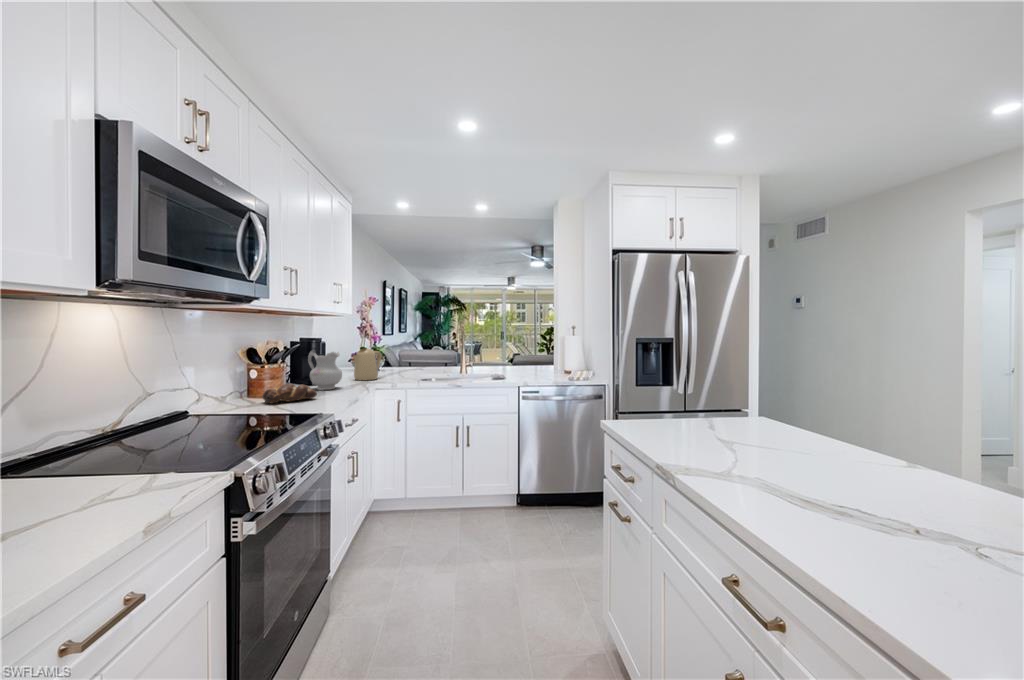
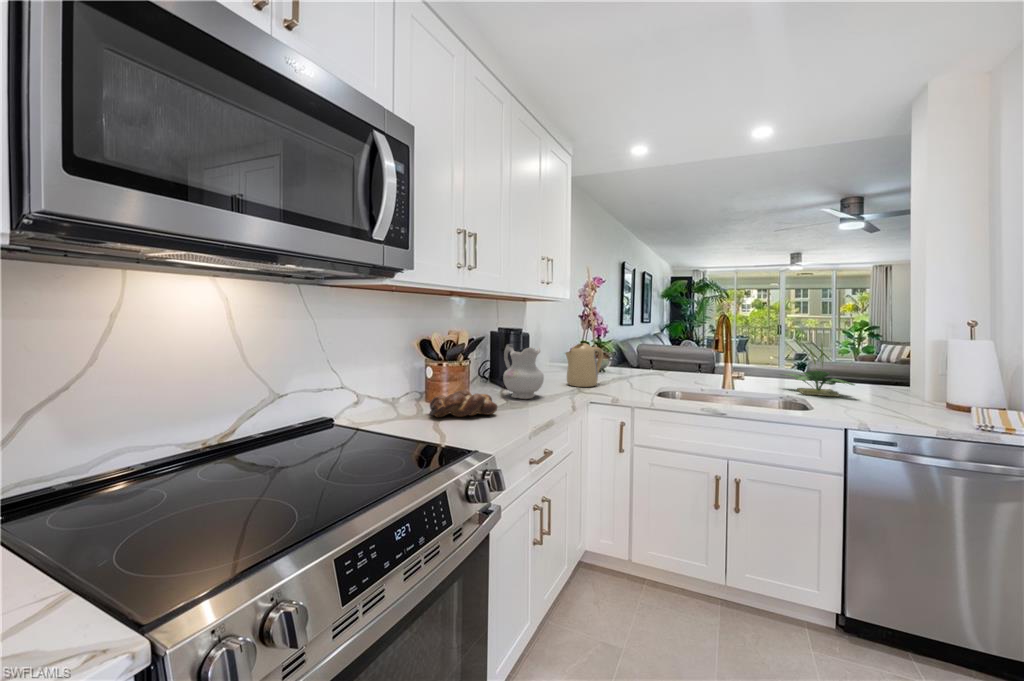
potted plant: none [491,340,528,374] -> present [783,344,855,396]

